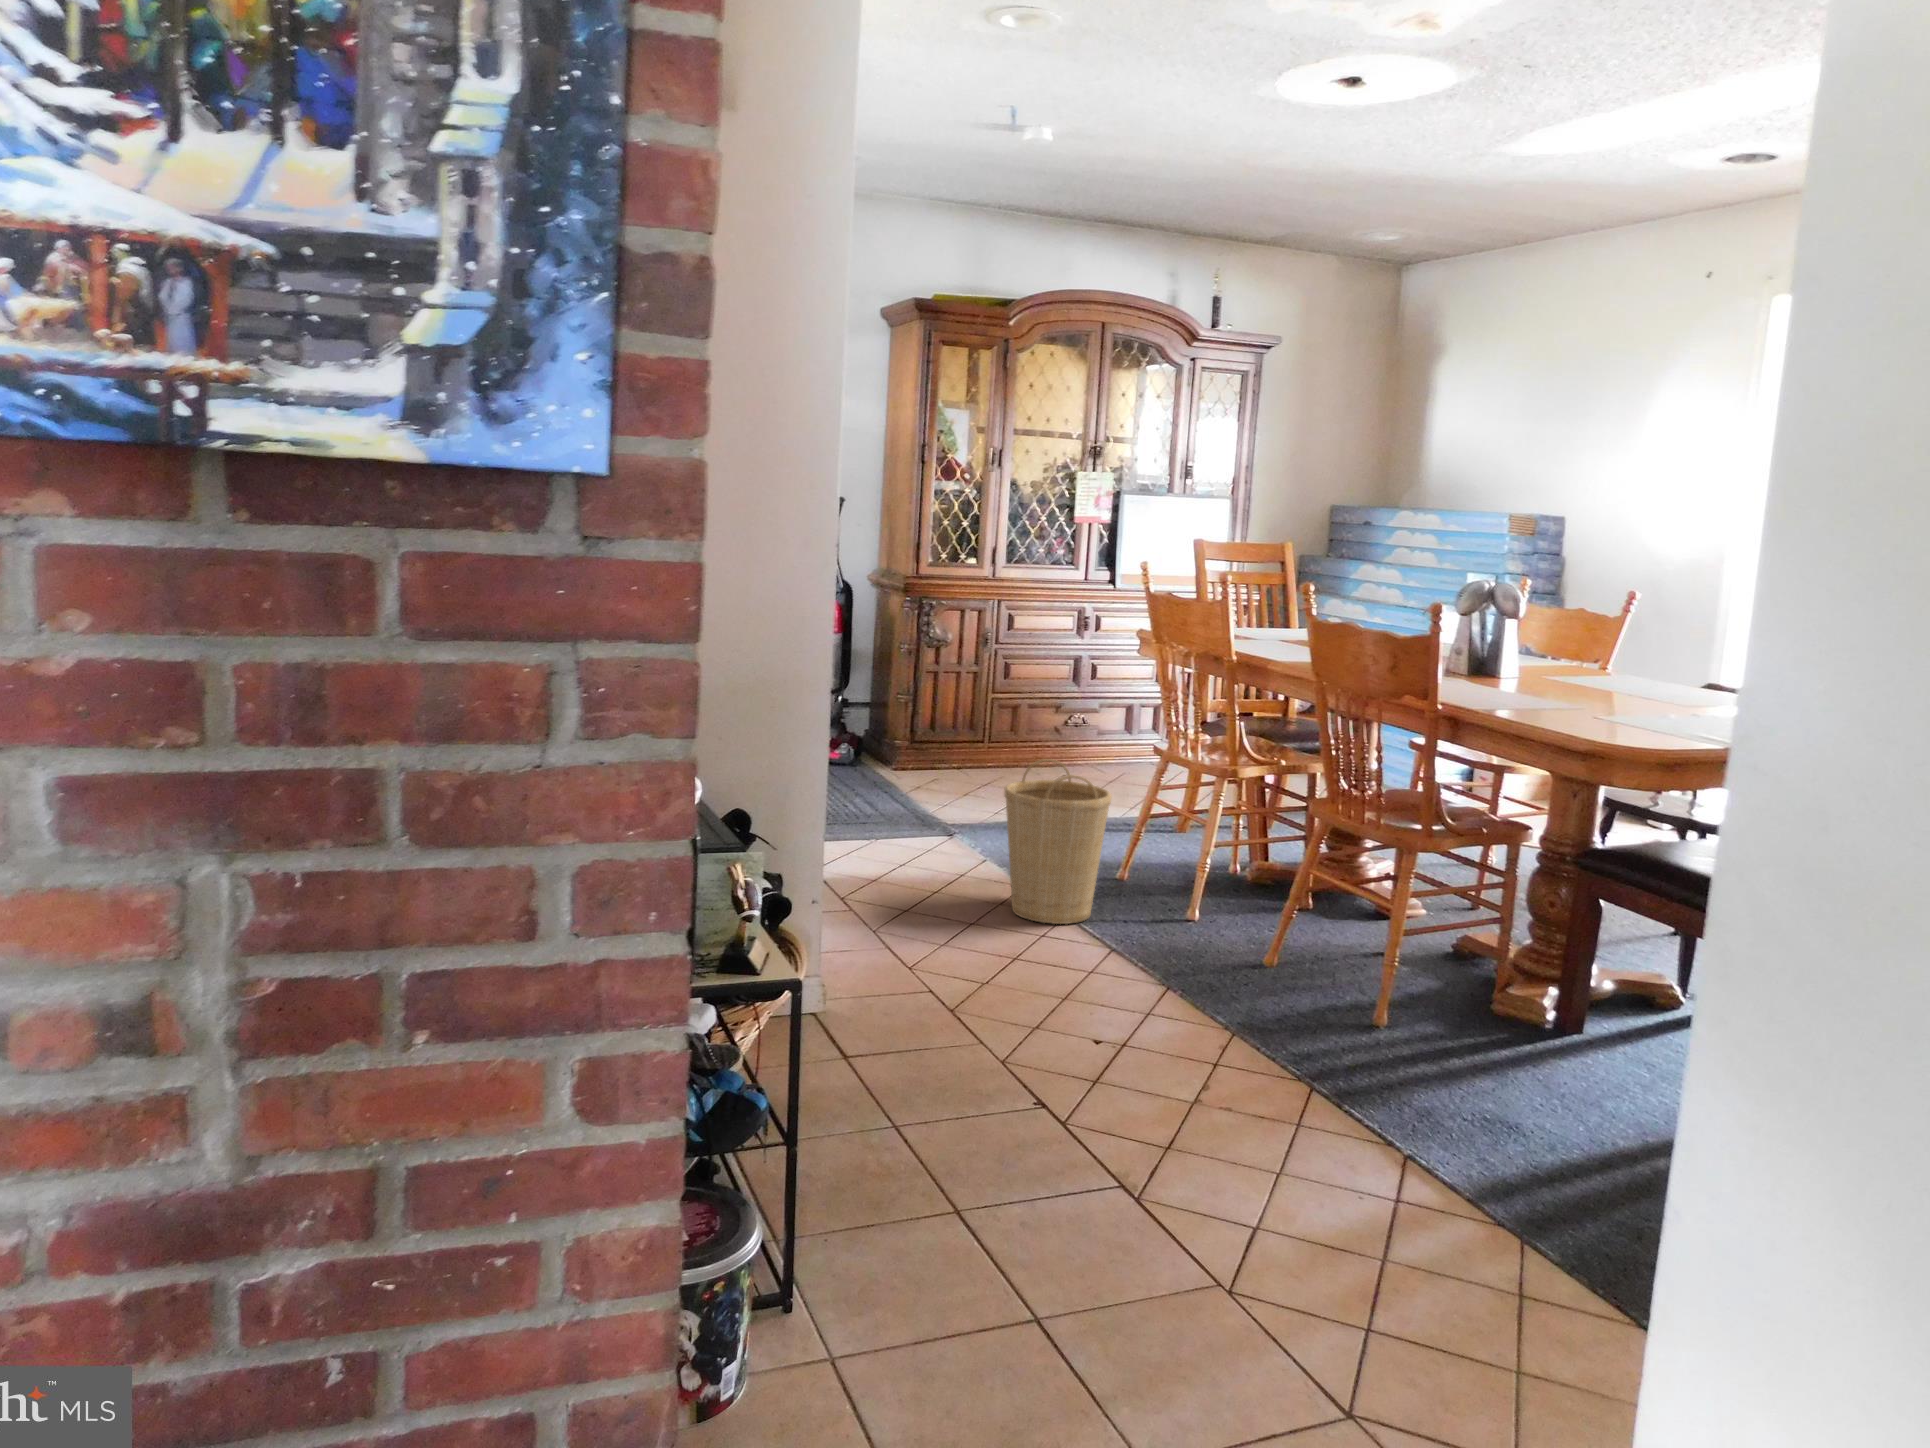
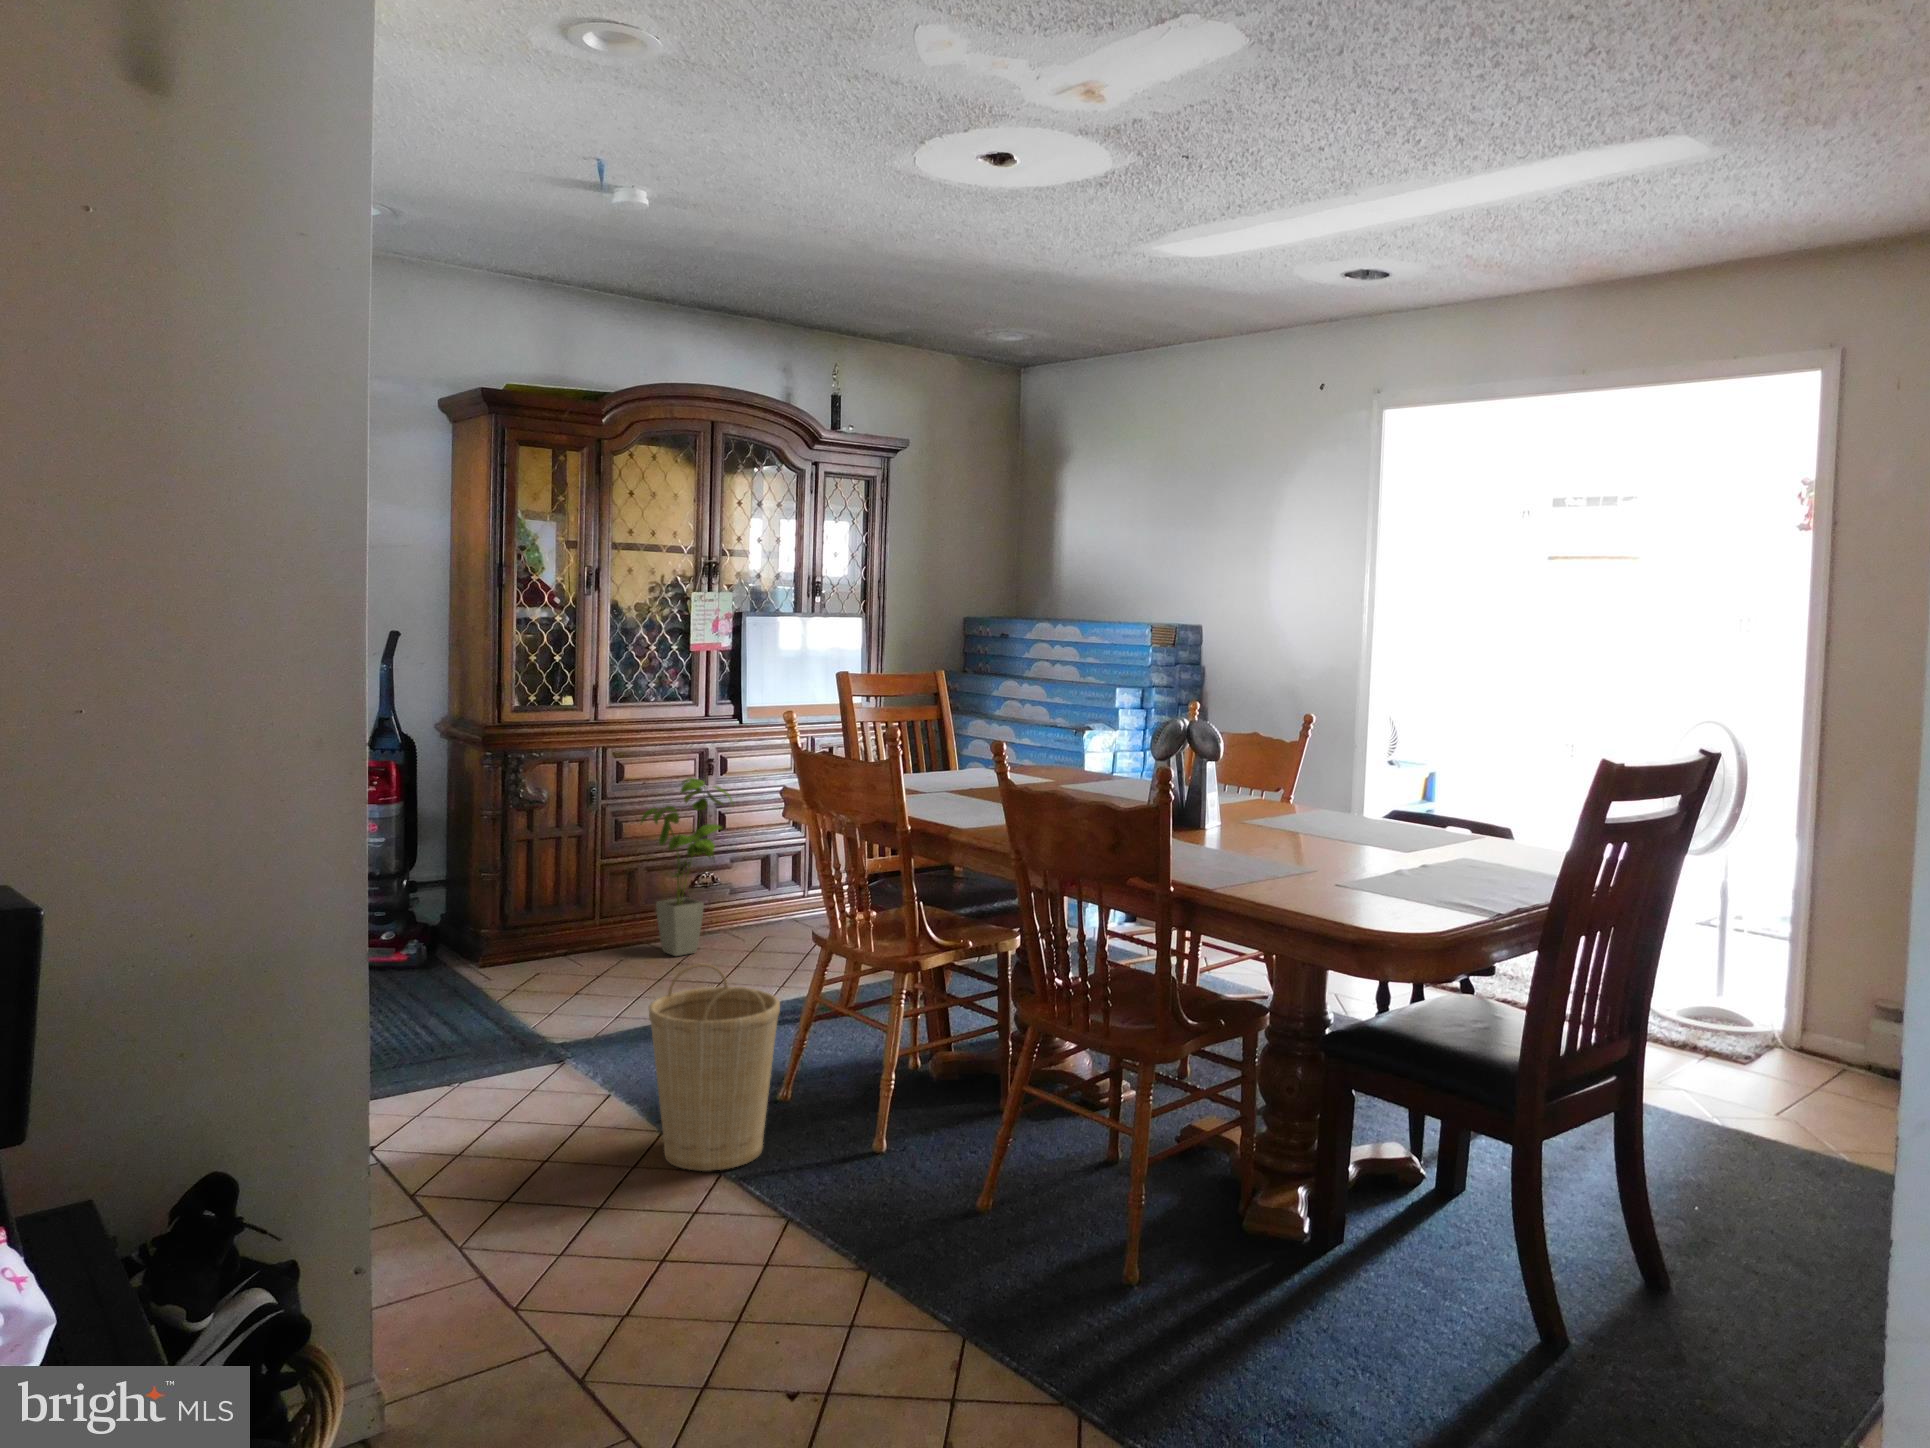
house plant: none [1024,629,1102,778] -> present [641,778,732,956]

